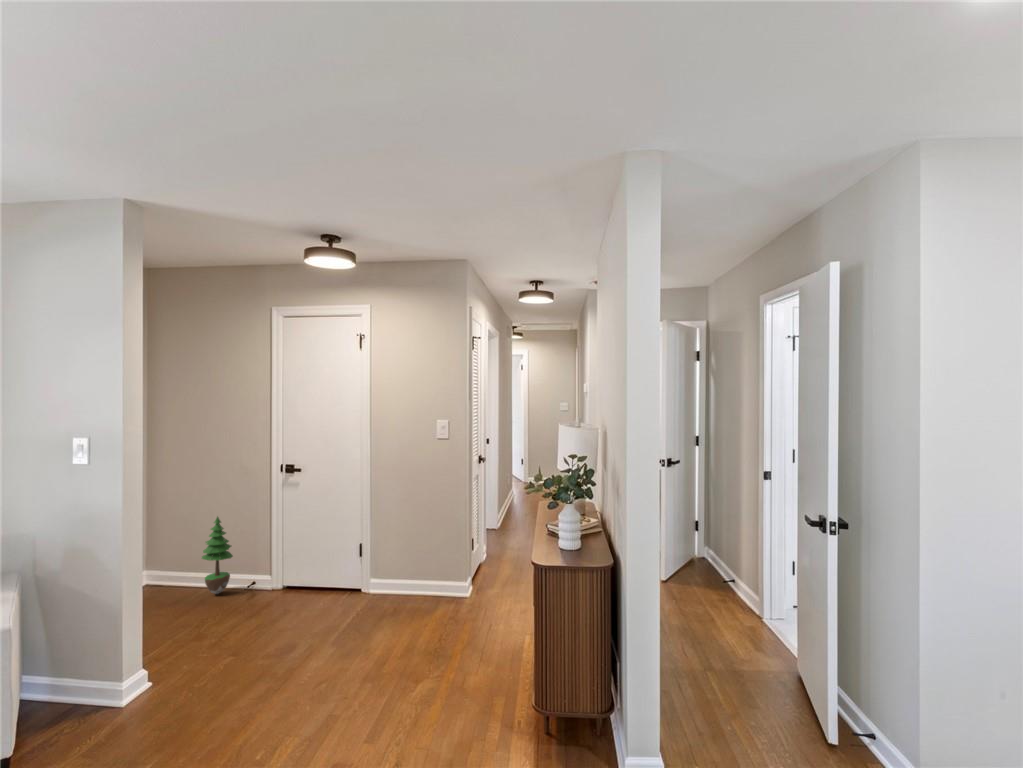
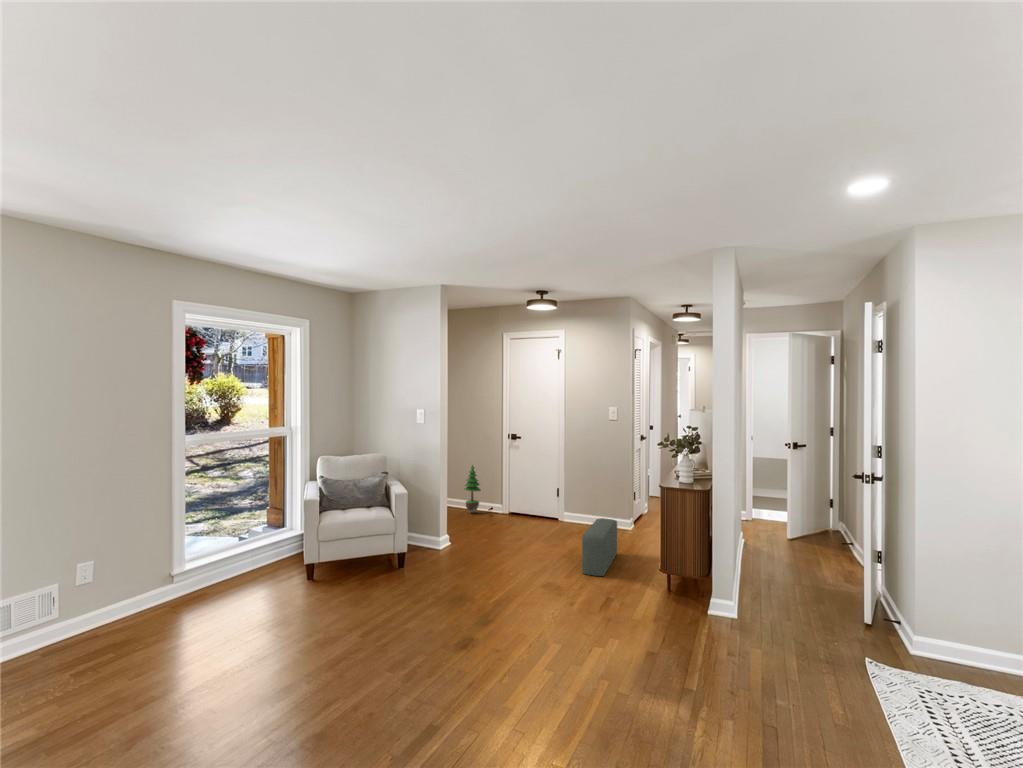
pouf: none [399,601,454,722] -> present [582,518,617,576]

